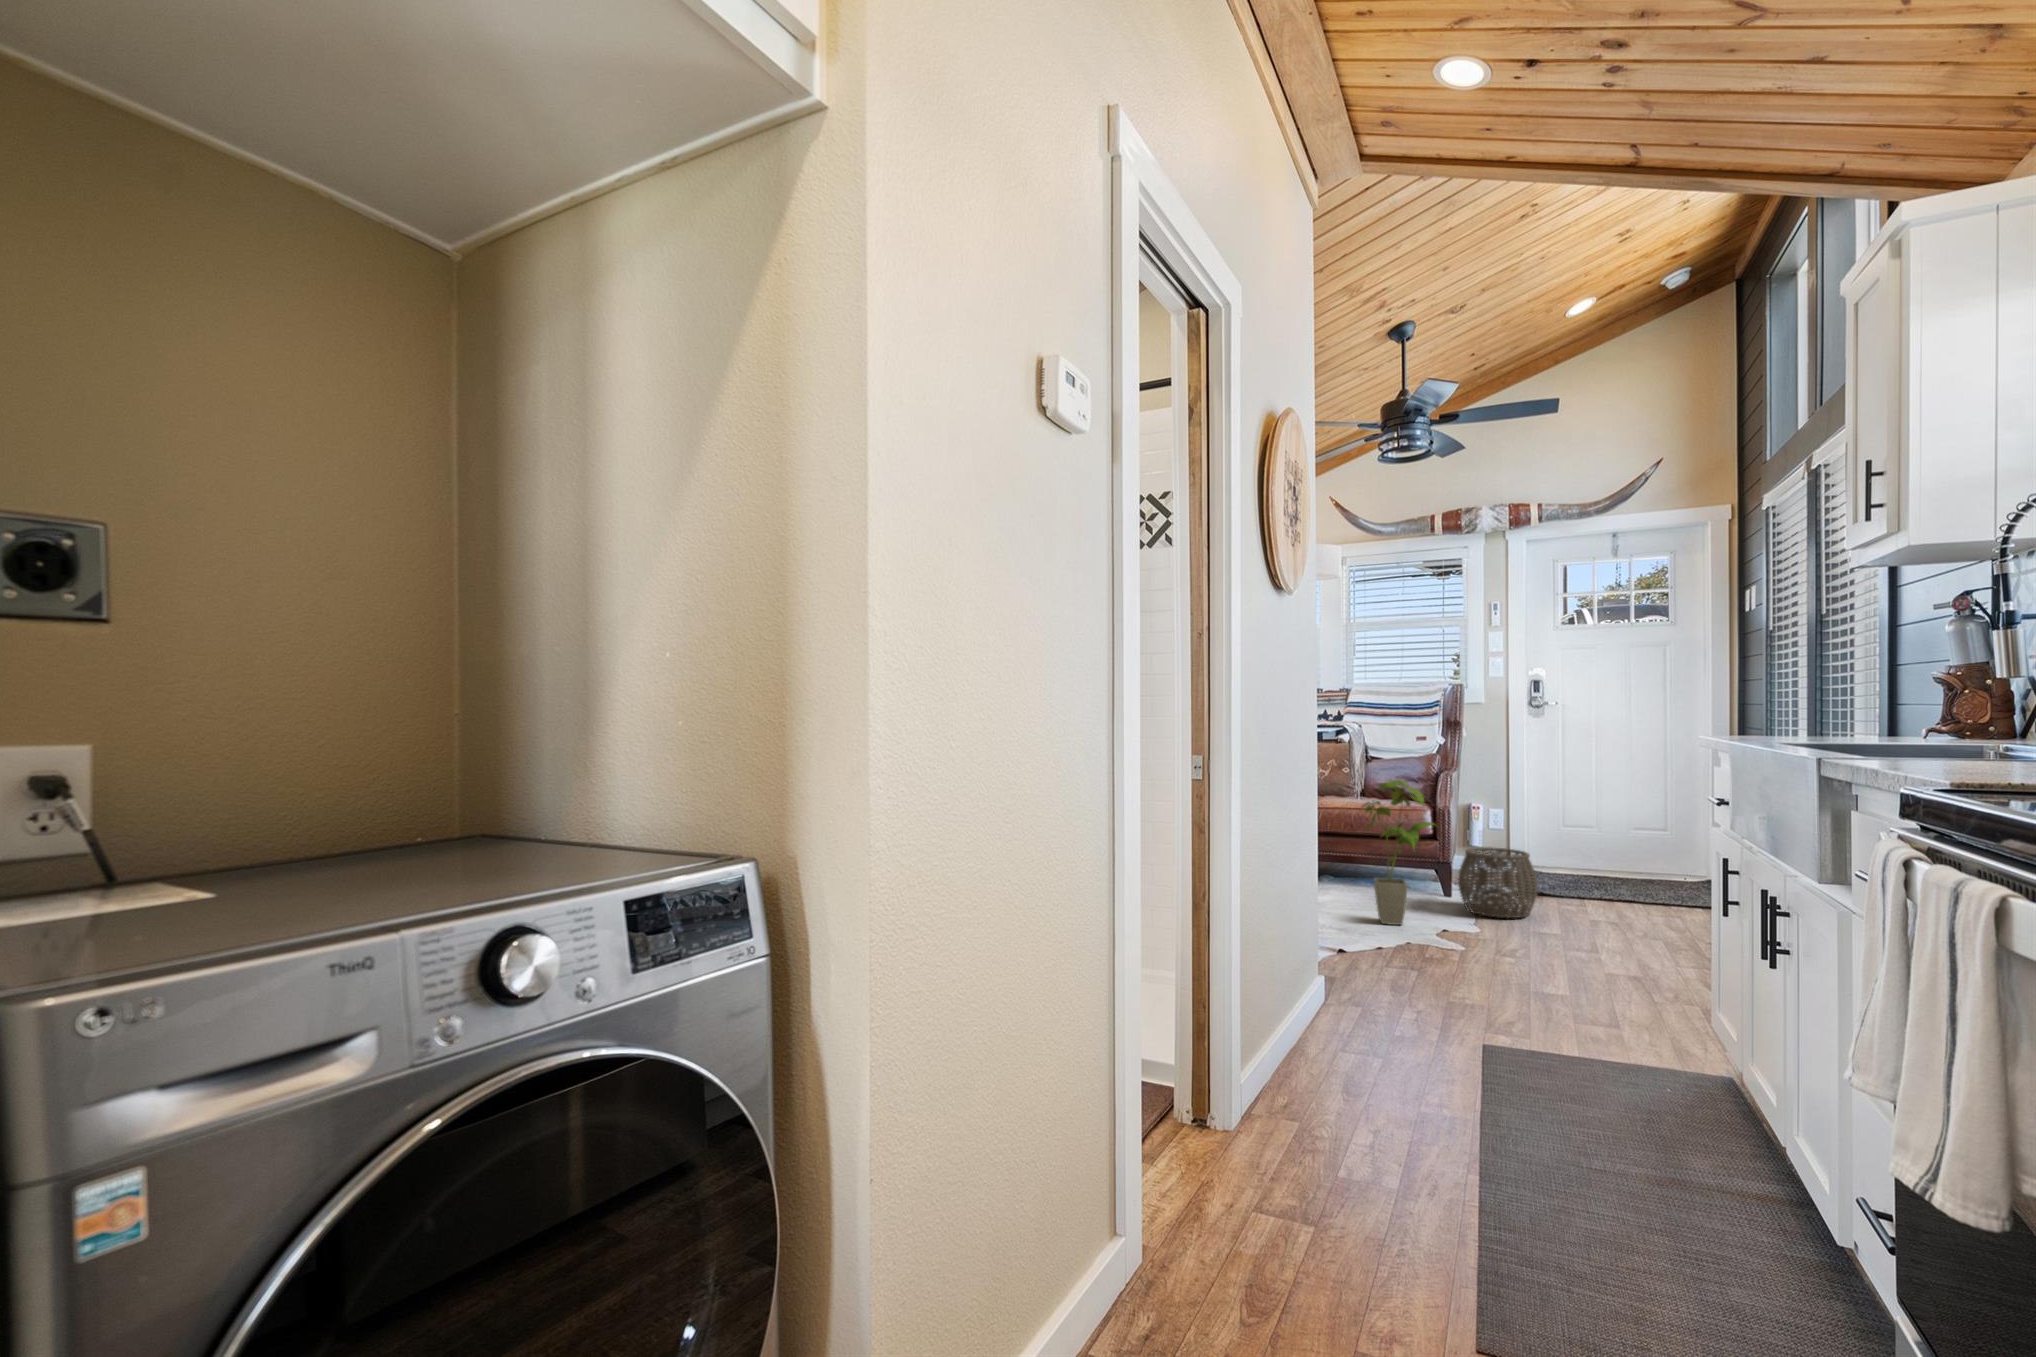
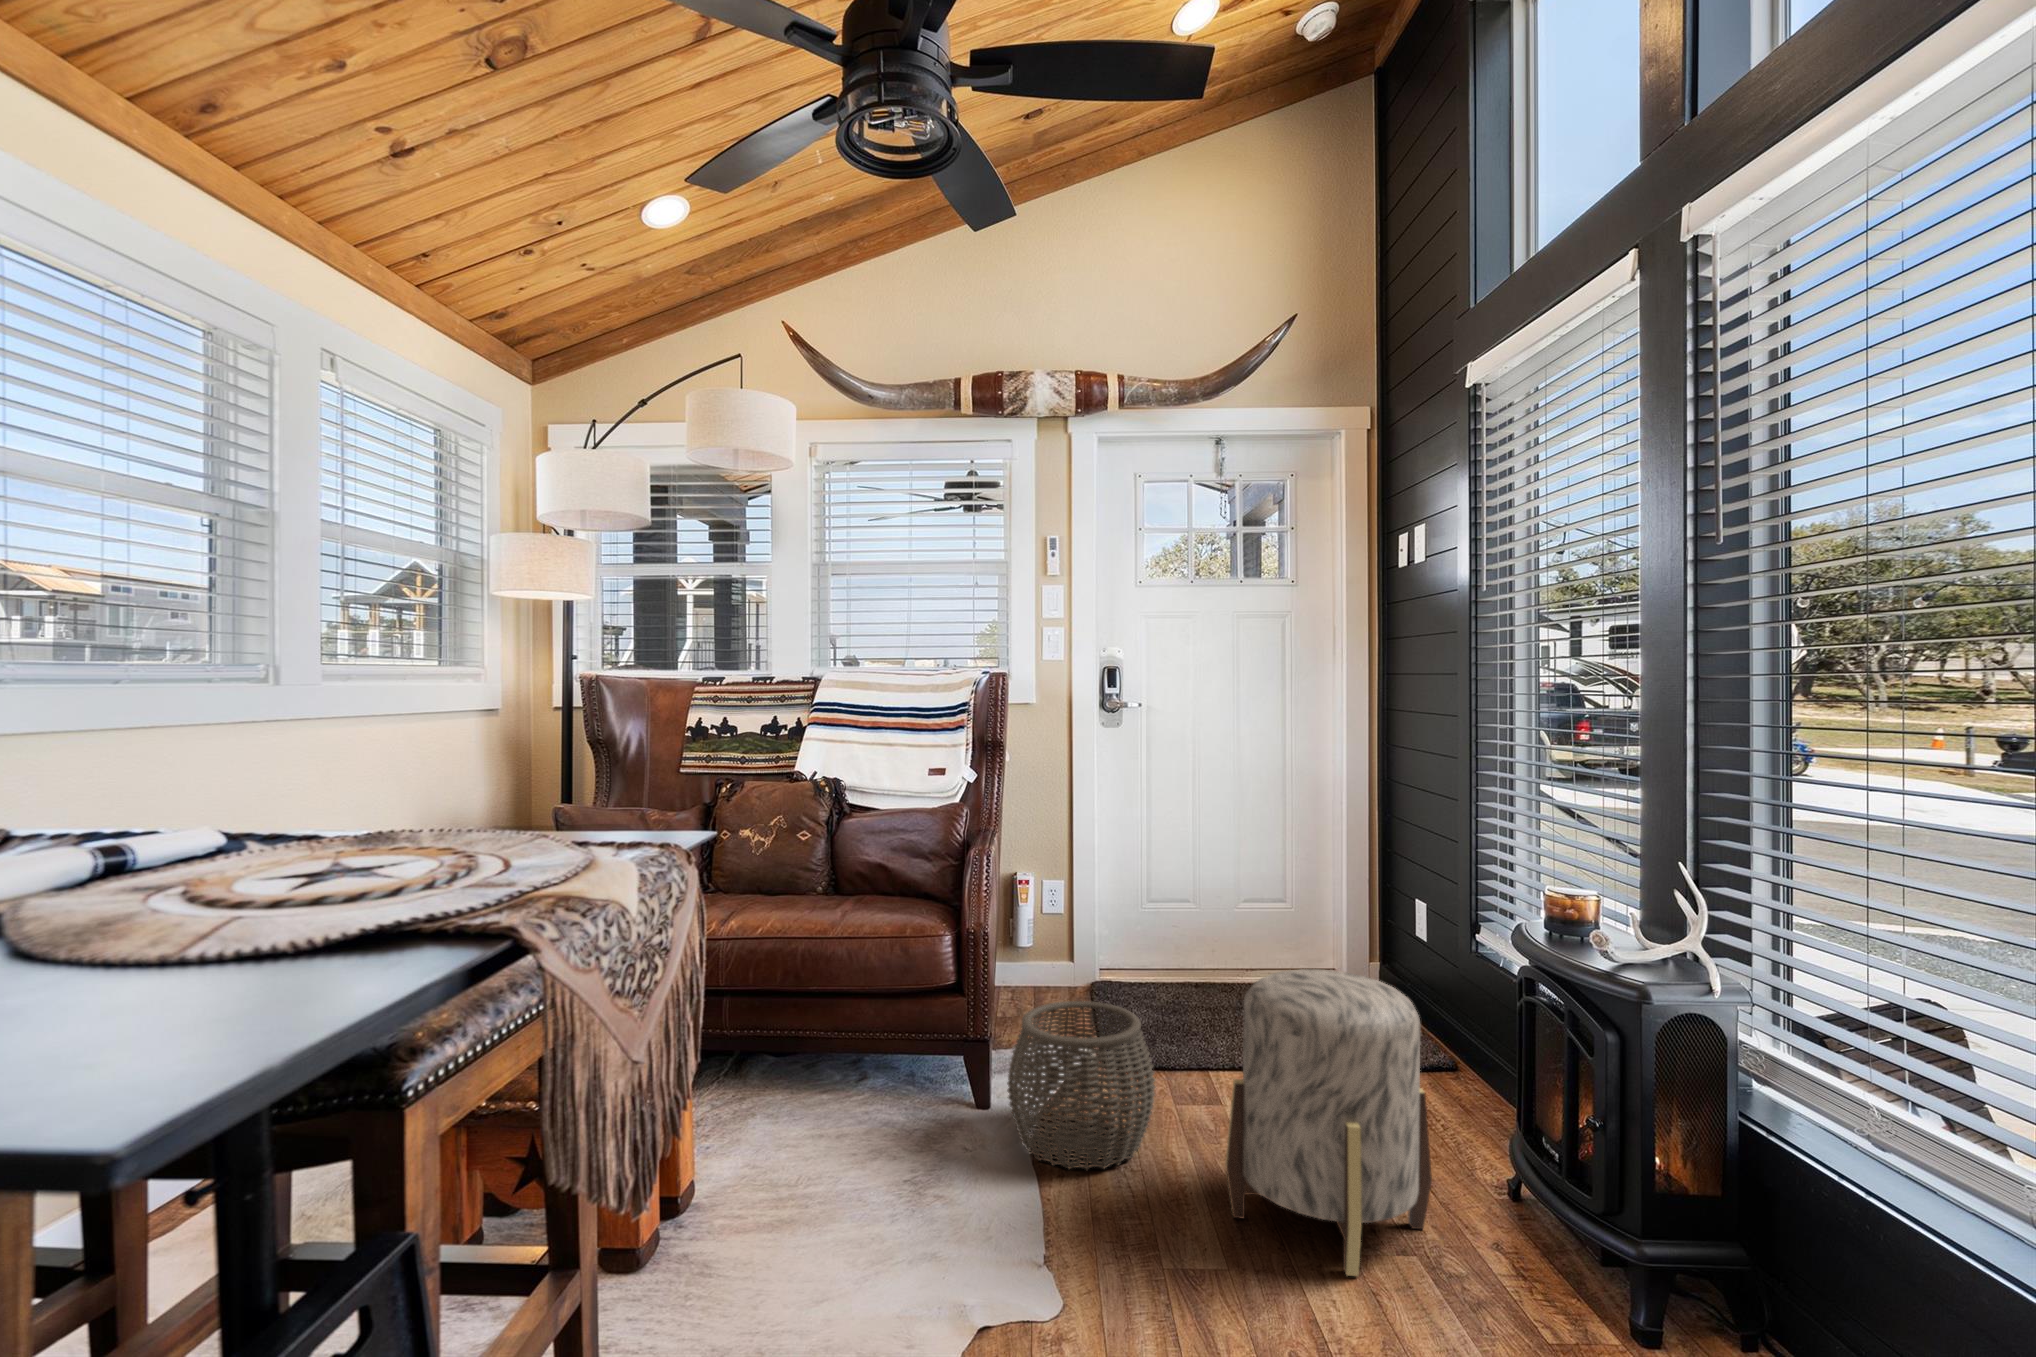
house plant: present [1362,780,1438,925] -> none [801,910,979,1269]
ottoman: none [1566,824,1677,950] -> present [1225,969,1432,1276]

